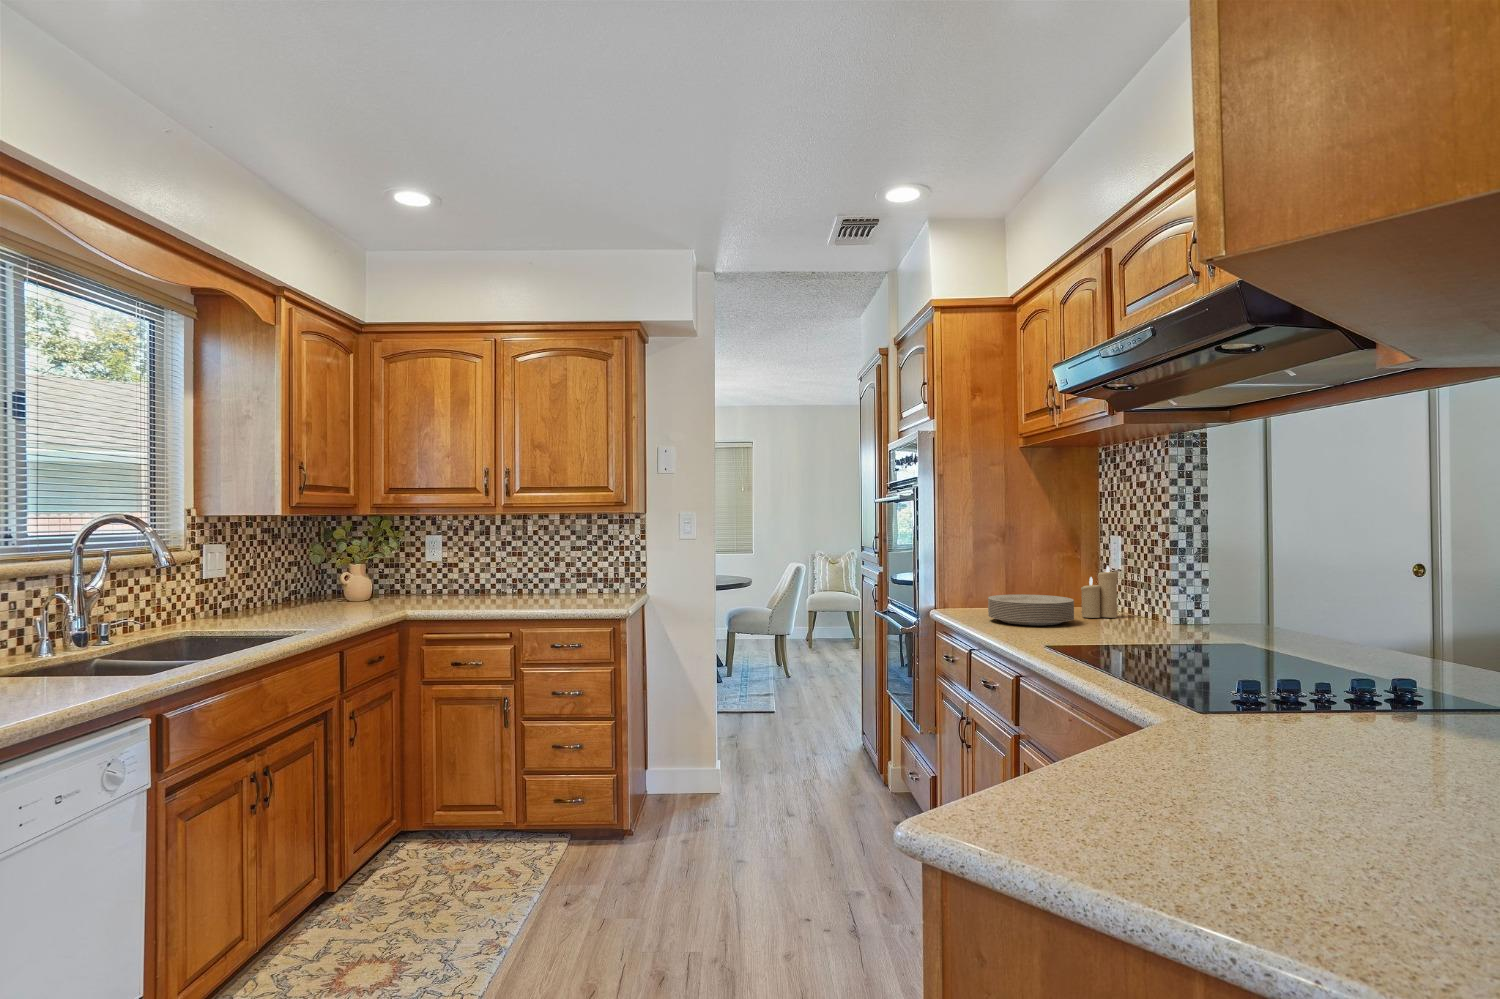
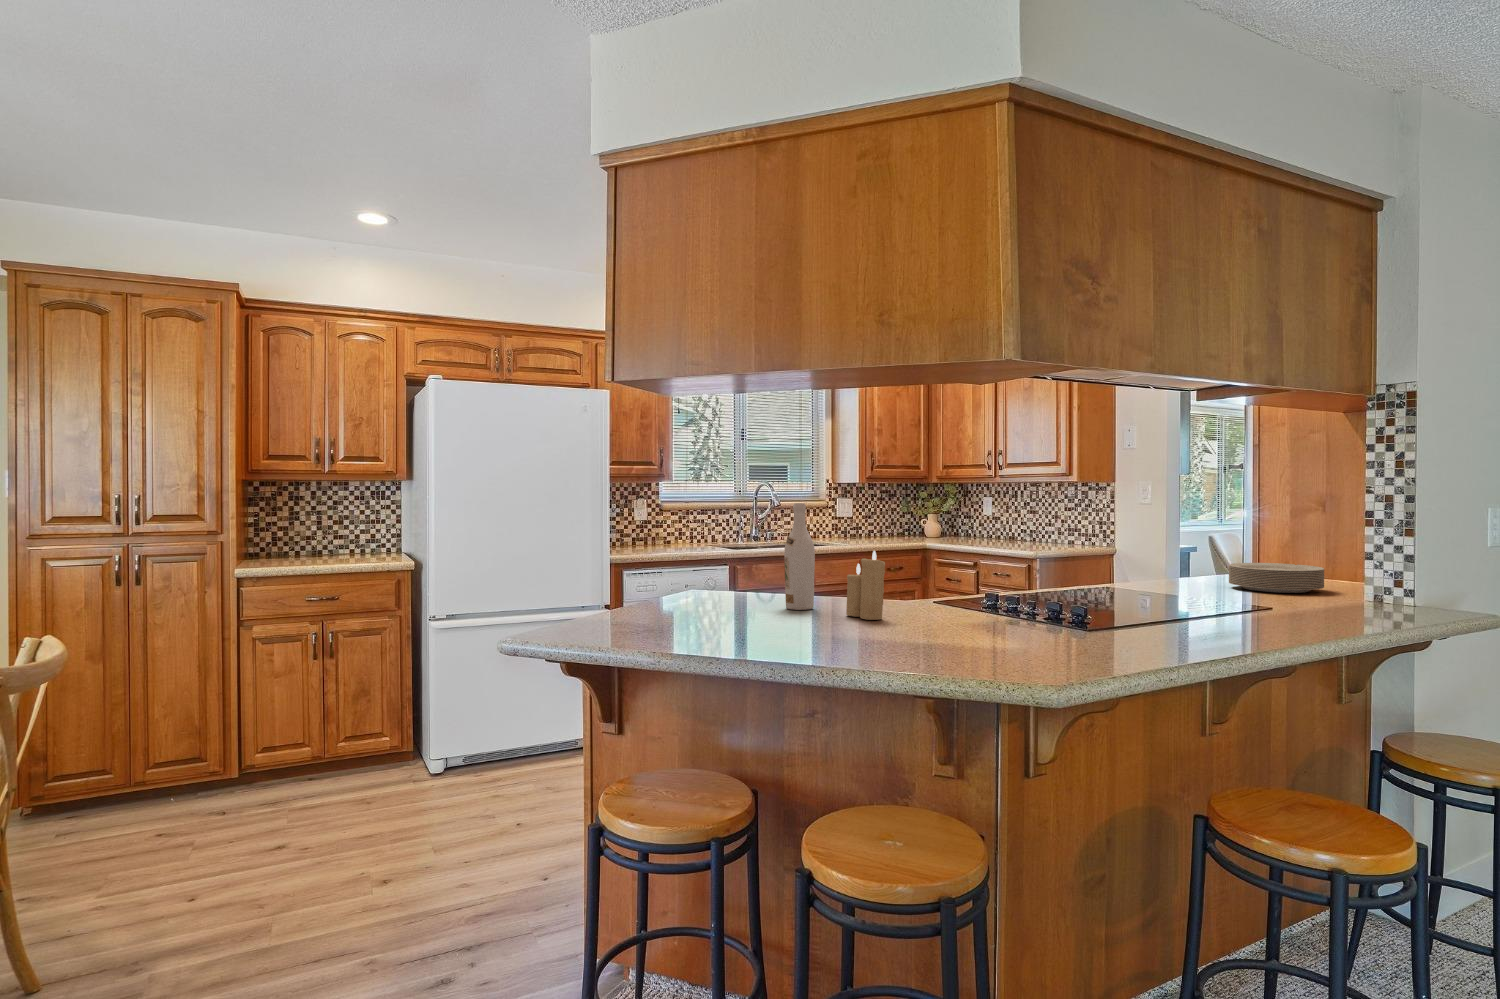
wine bottle: none [1165,559,1247,817] -> present [784,503,815,610]
candle: present [1081,566,1117,618] -> present [846,551,885,620]

